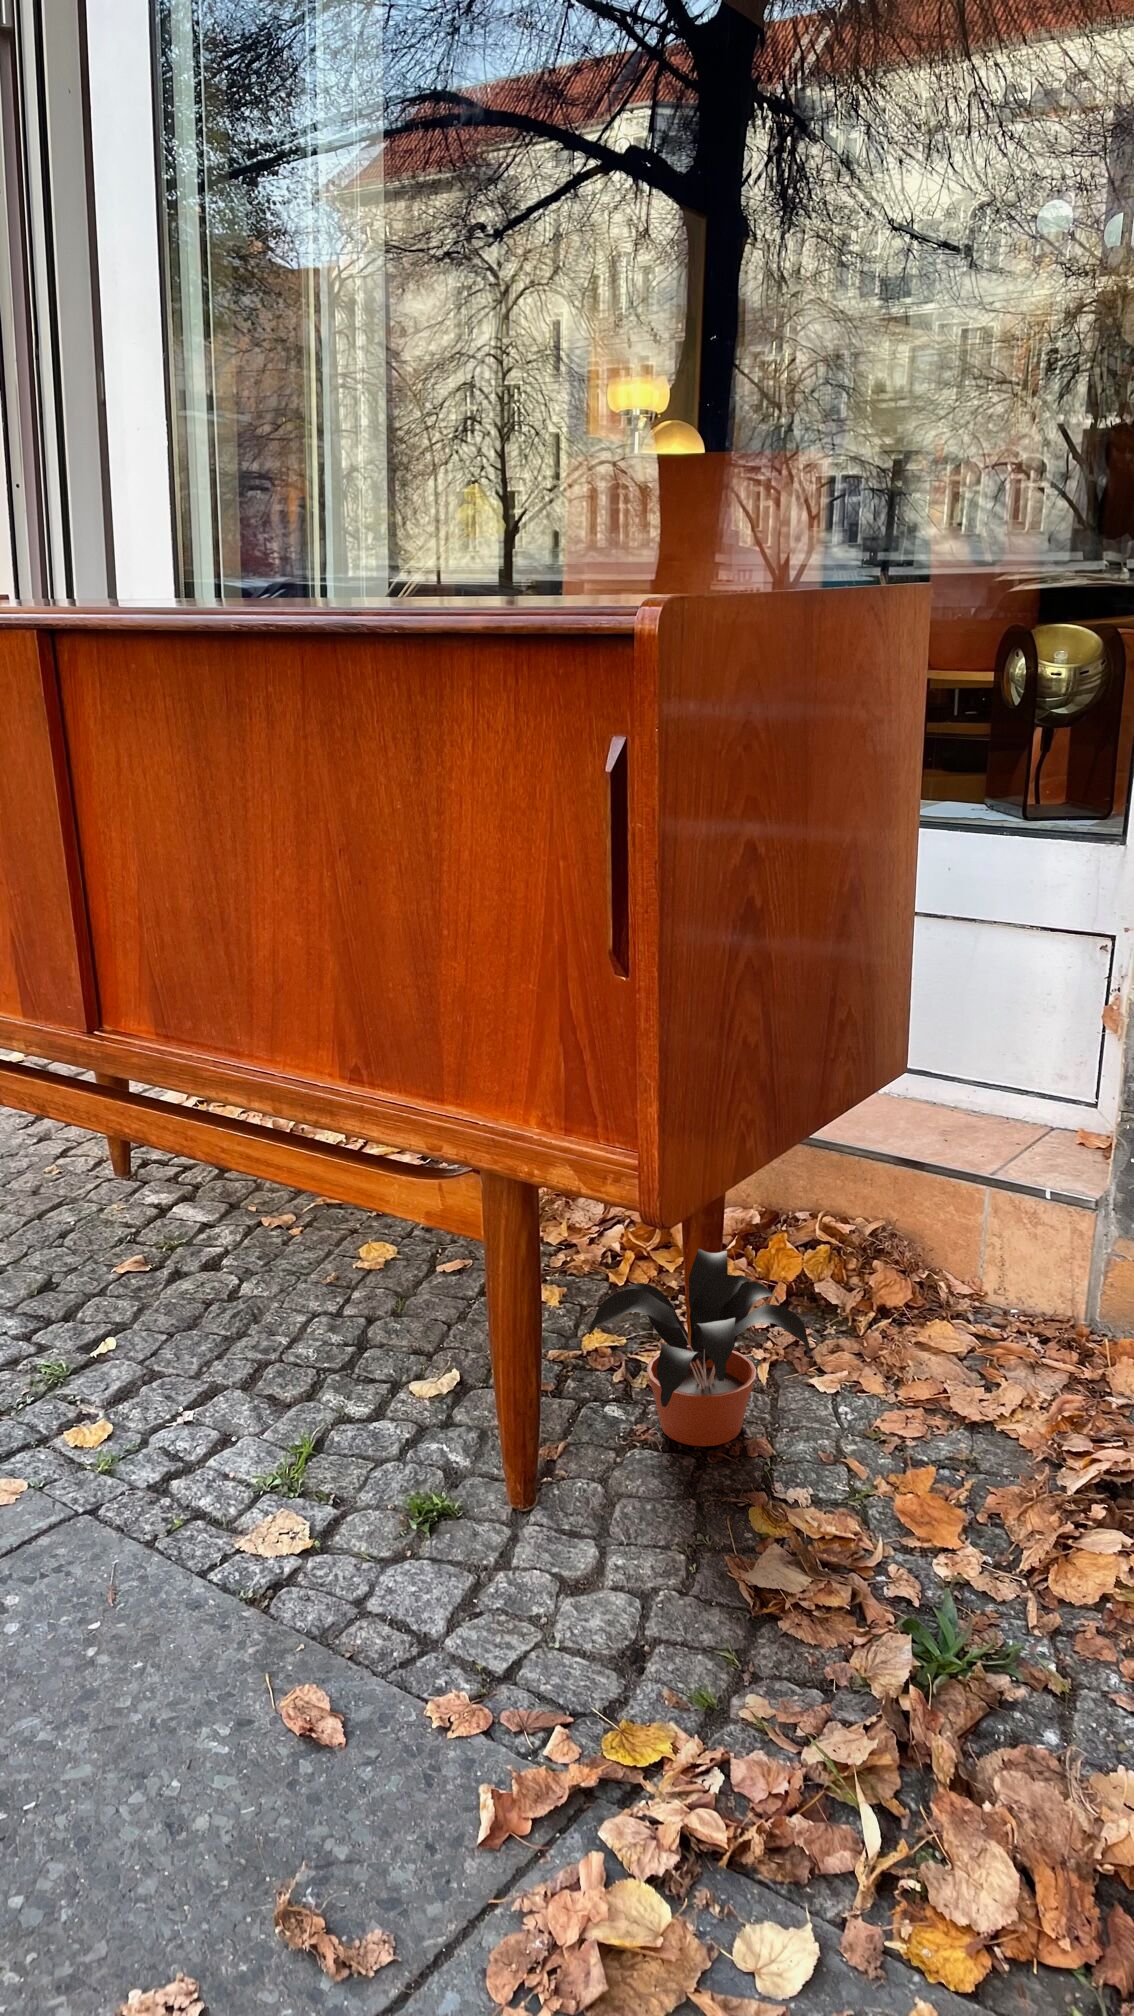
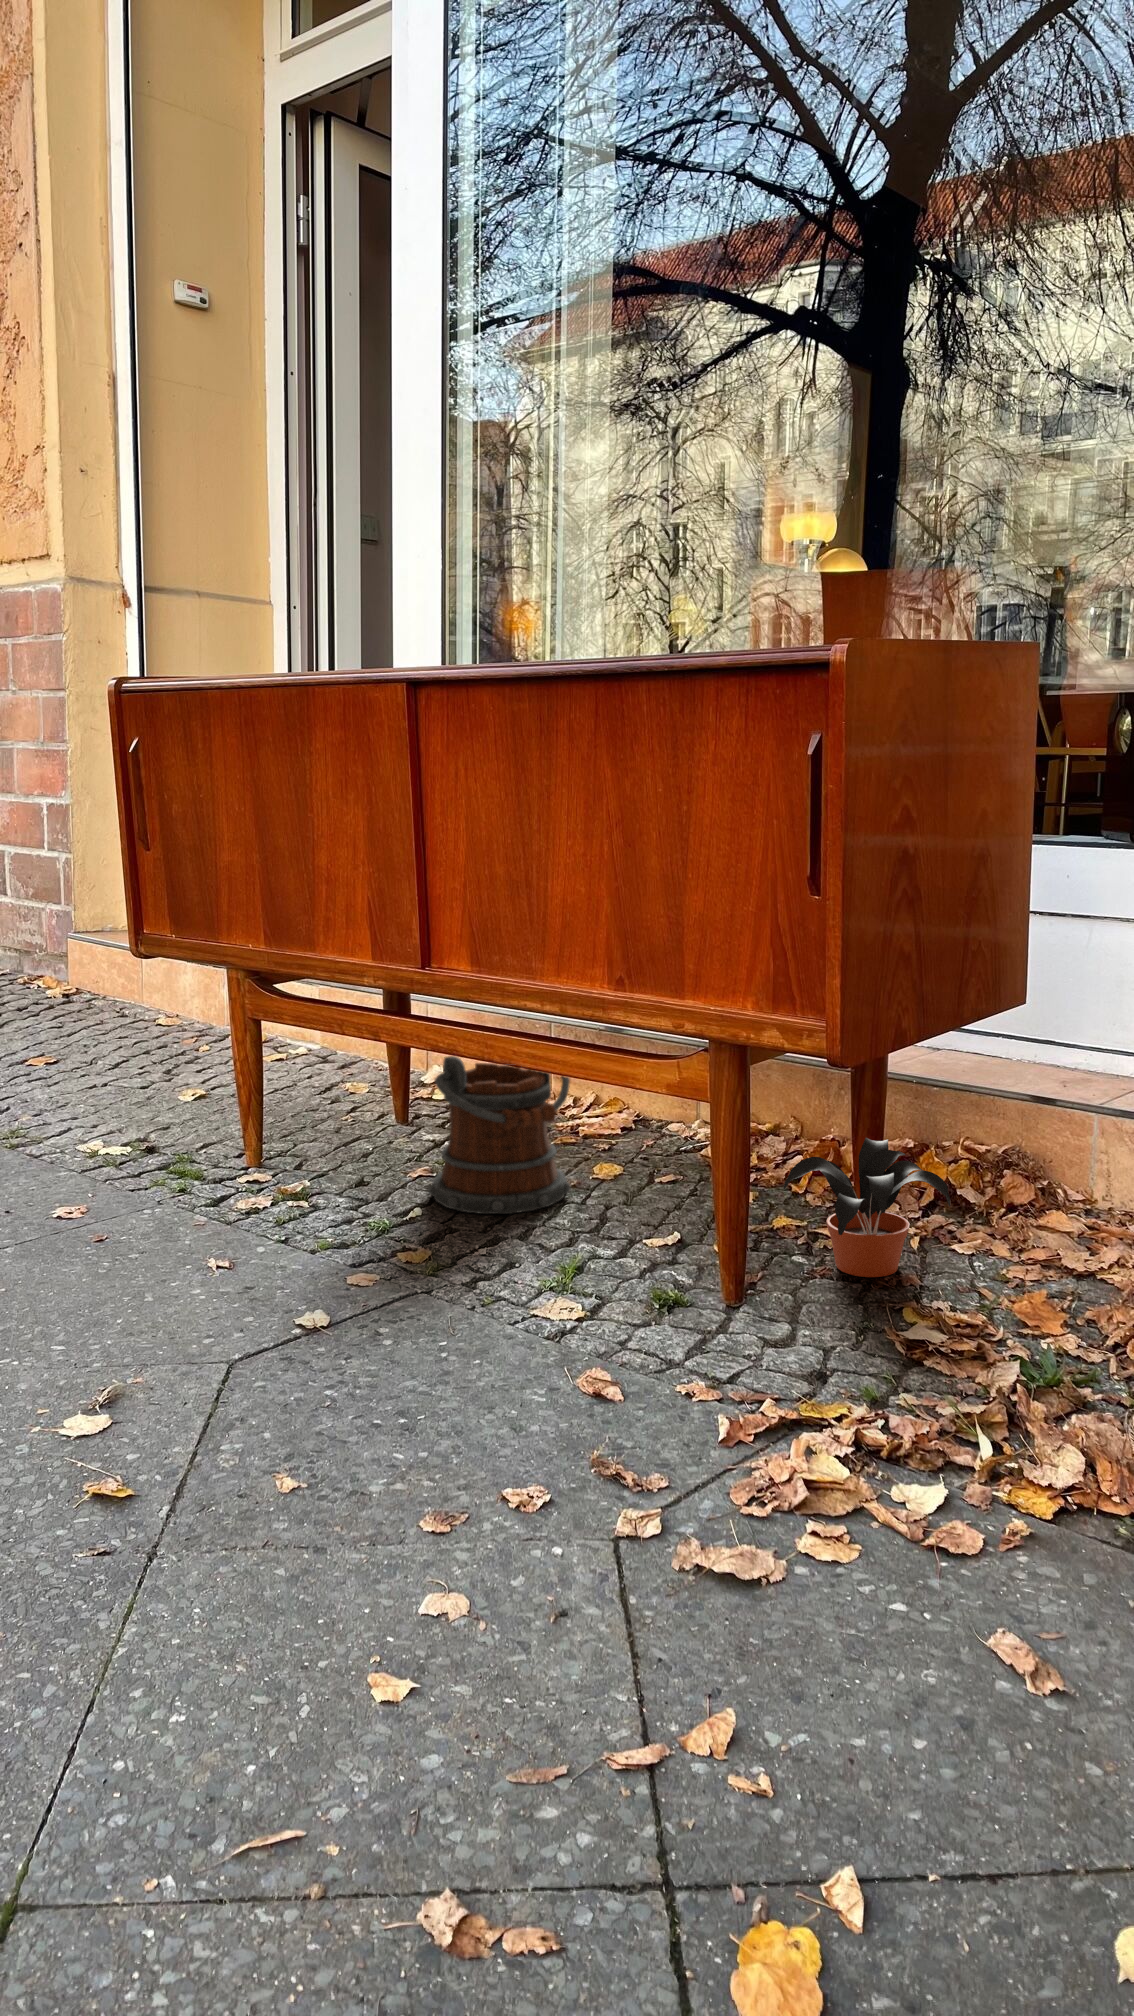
bucket: none [128,1106,322,1342] -> present [428,1056,571,1214]

